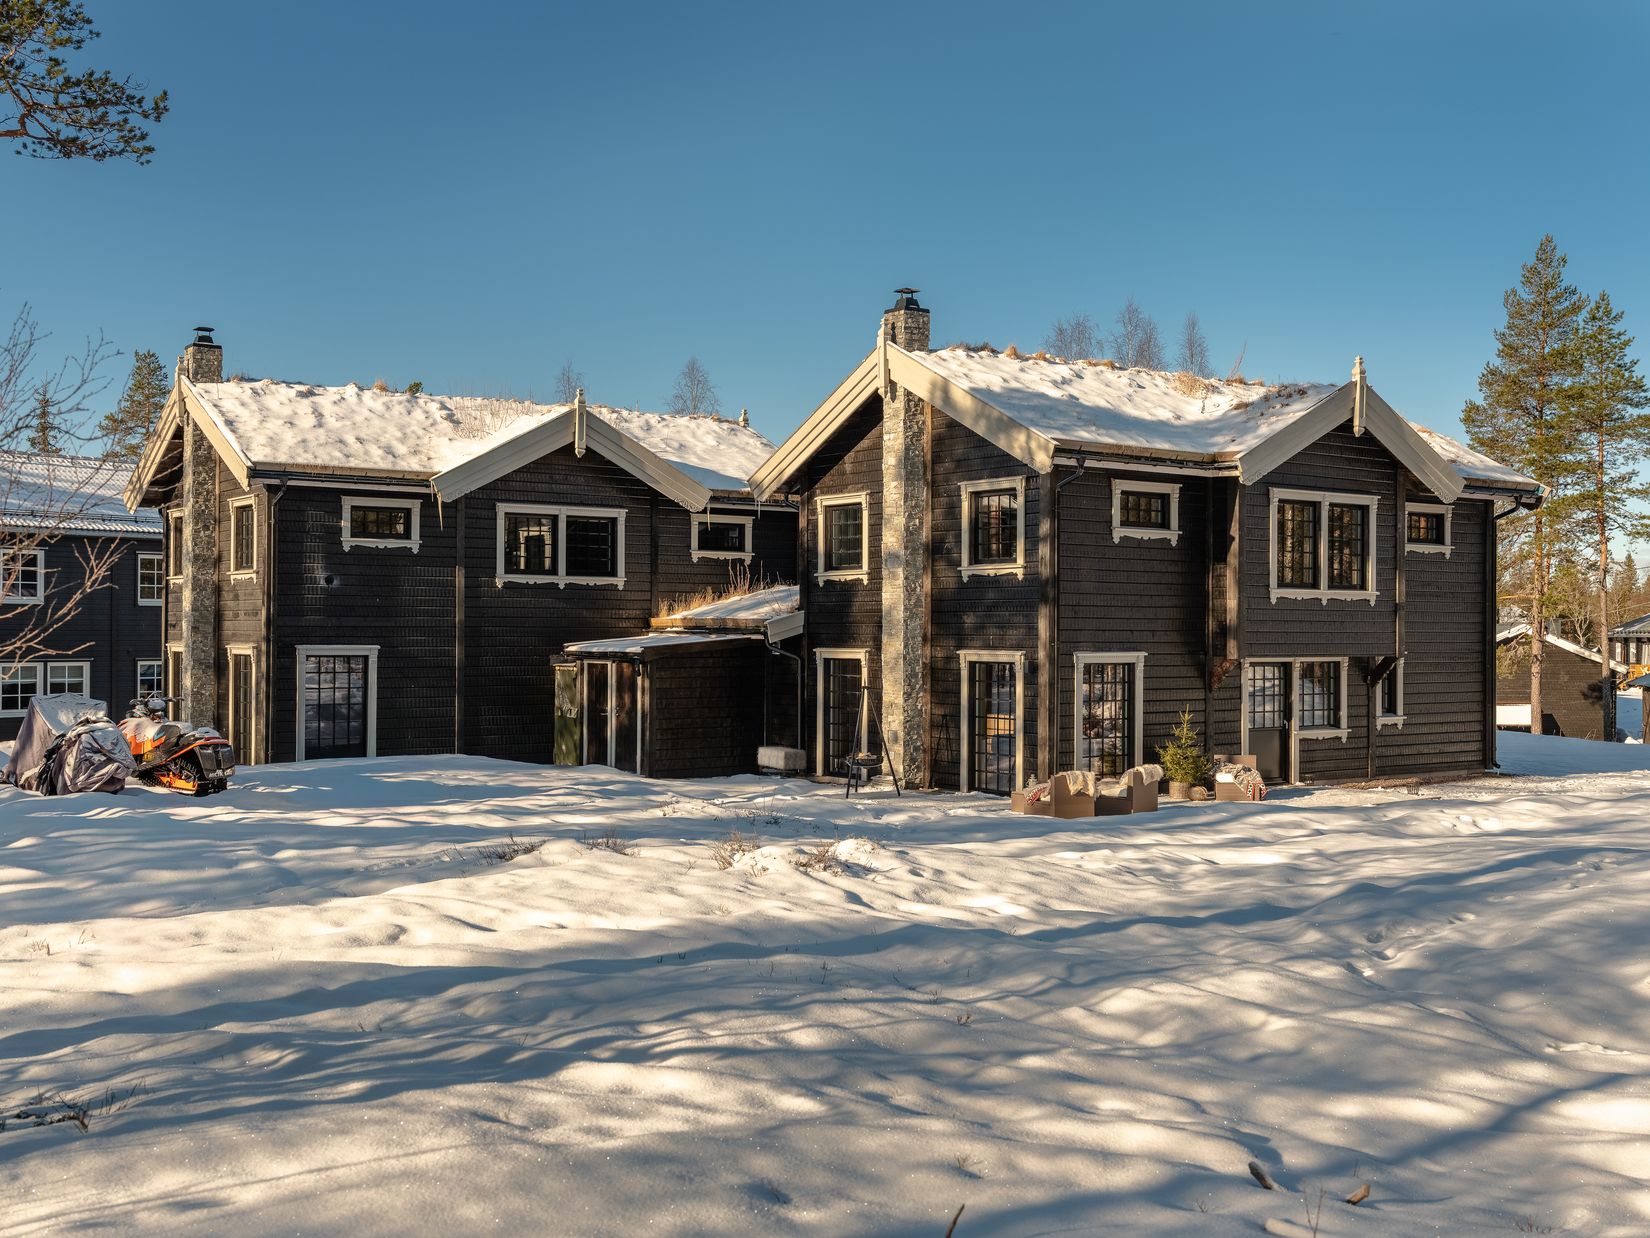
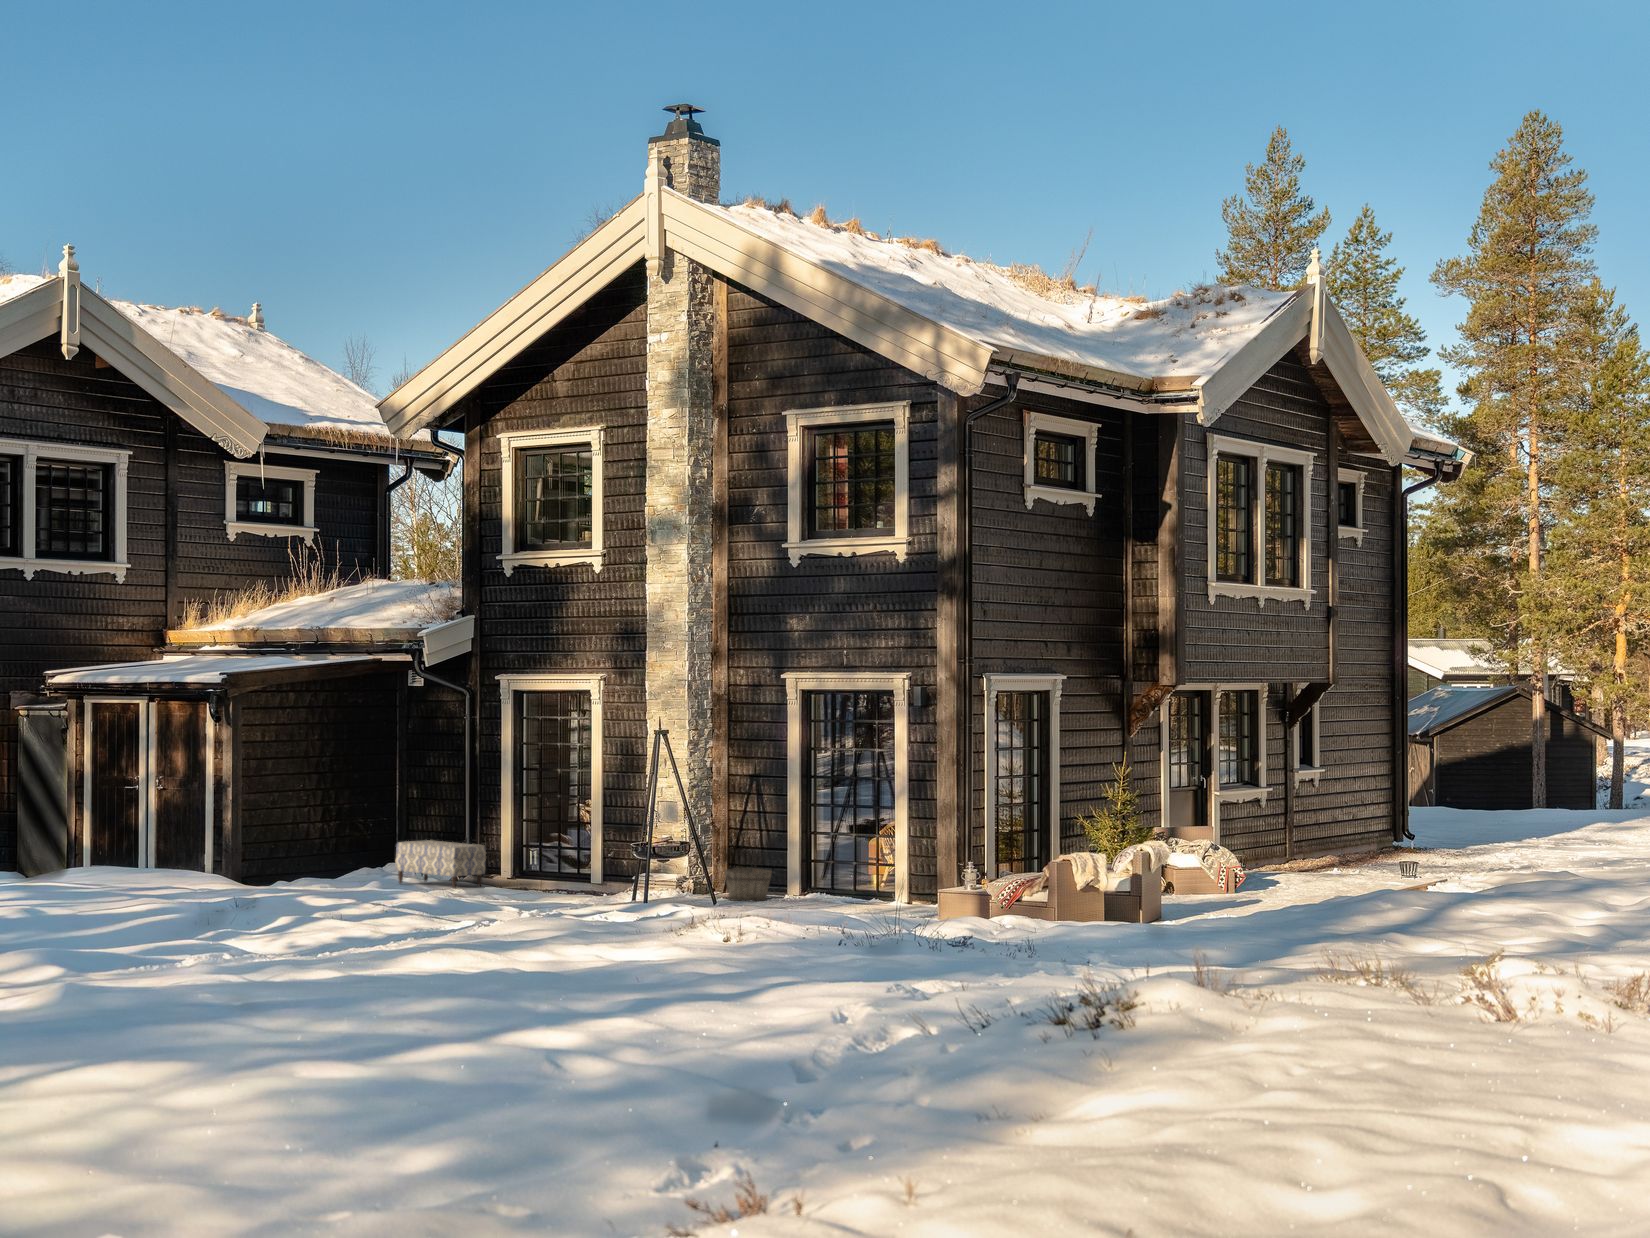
wooden bucket: none [921,767,951,793] -> present [725,861,771,901]

